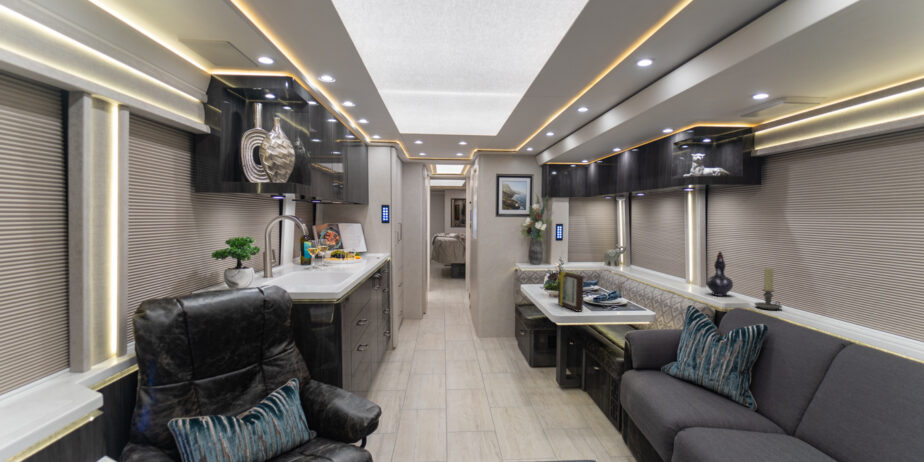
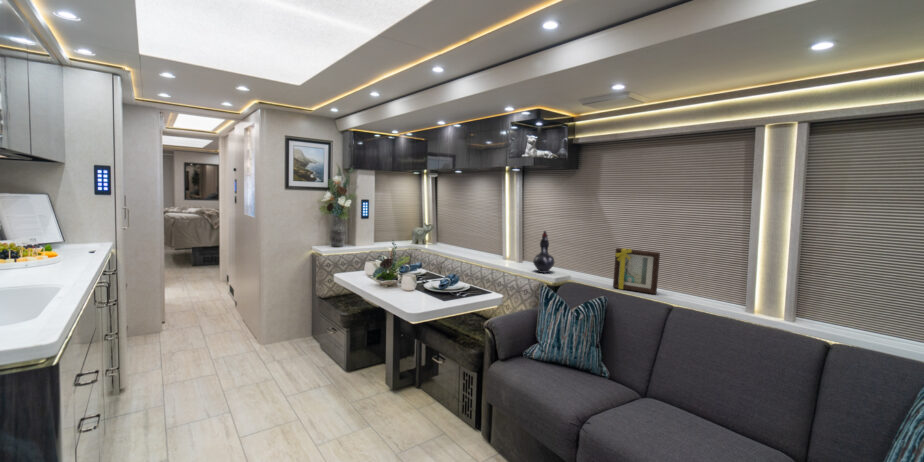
candle holder: present [755,268,782,310] -> none [581,245,601,283]
picture frame: present [558,271,583,311] -> present [613,248,660,294]

